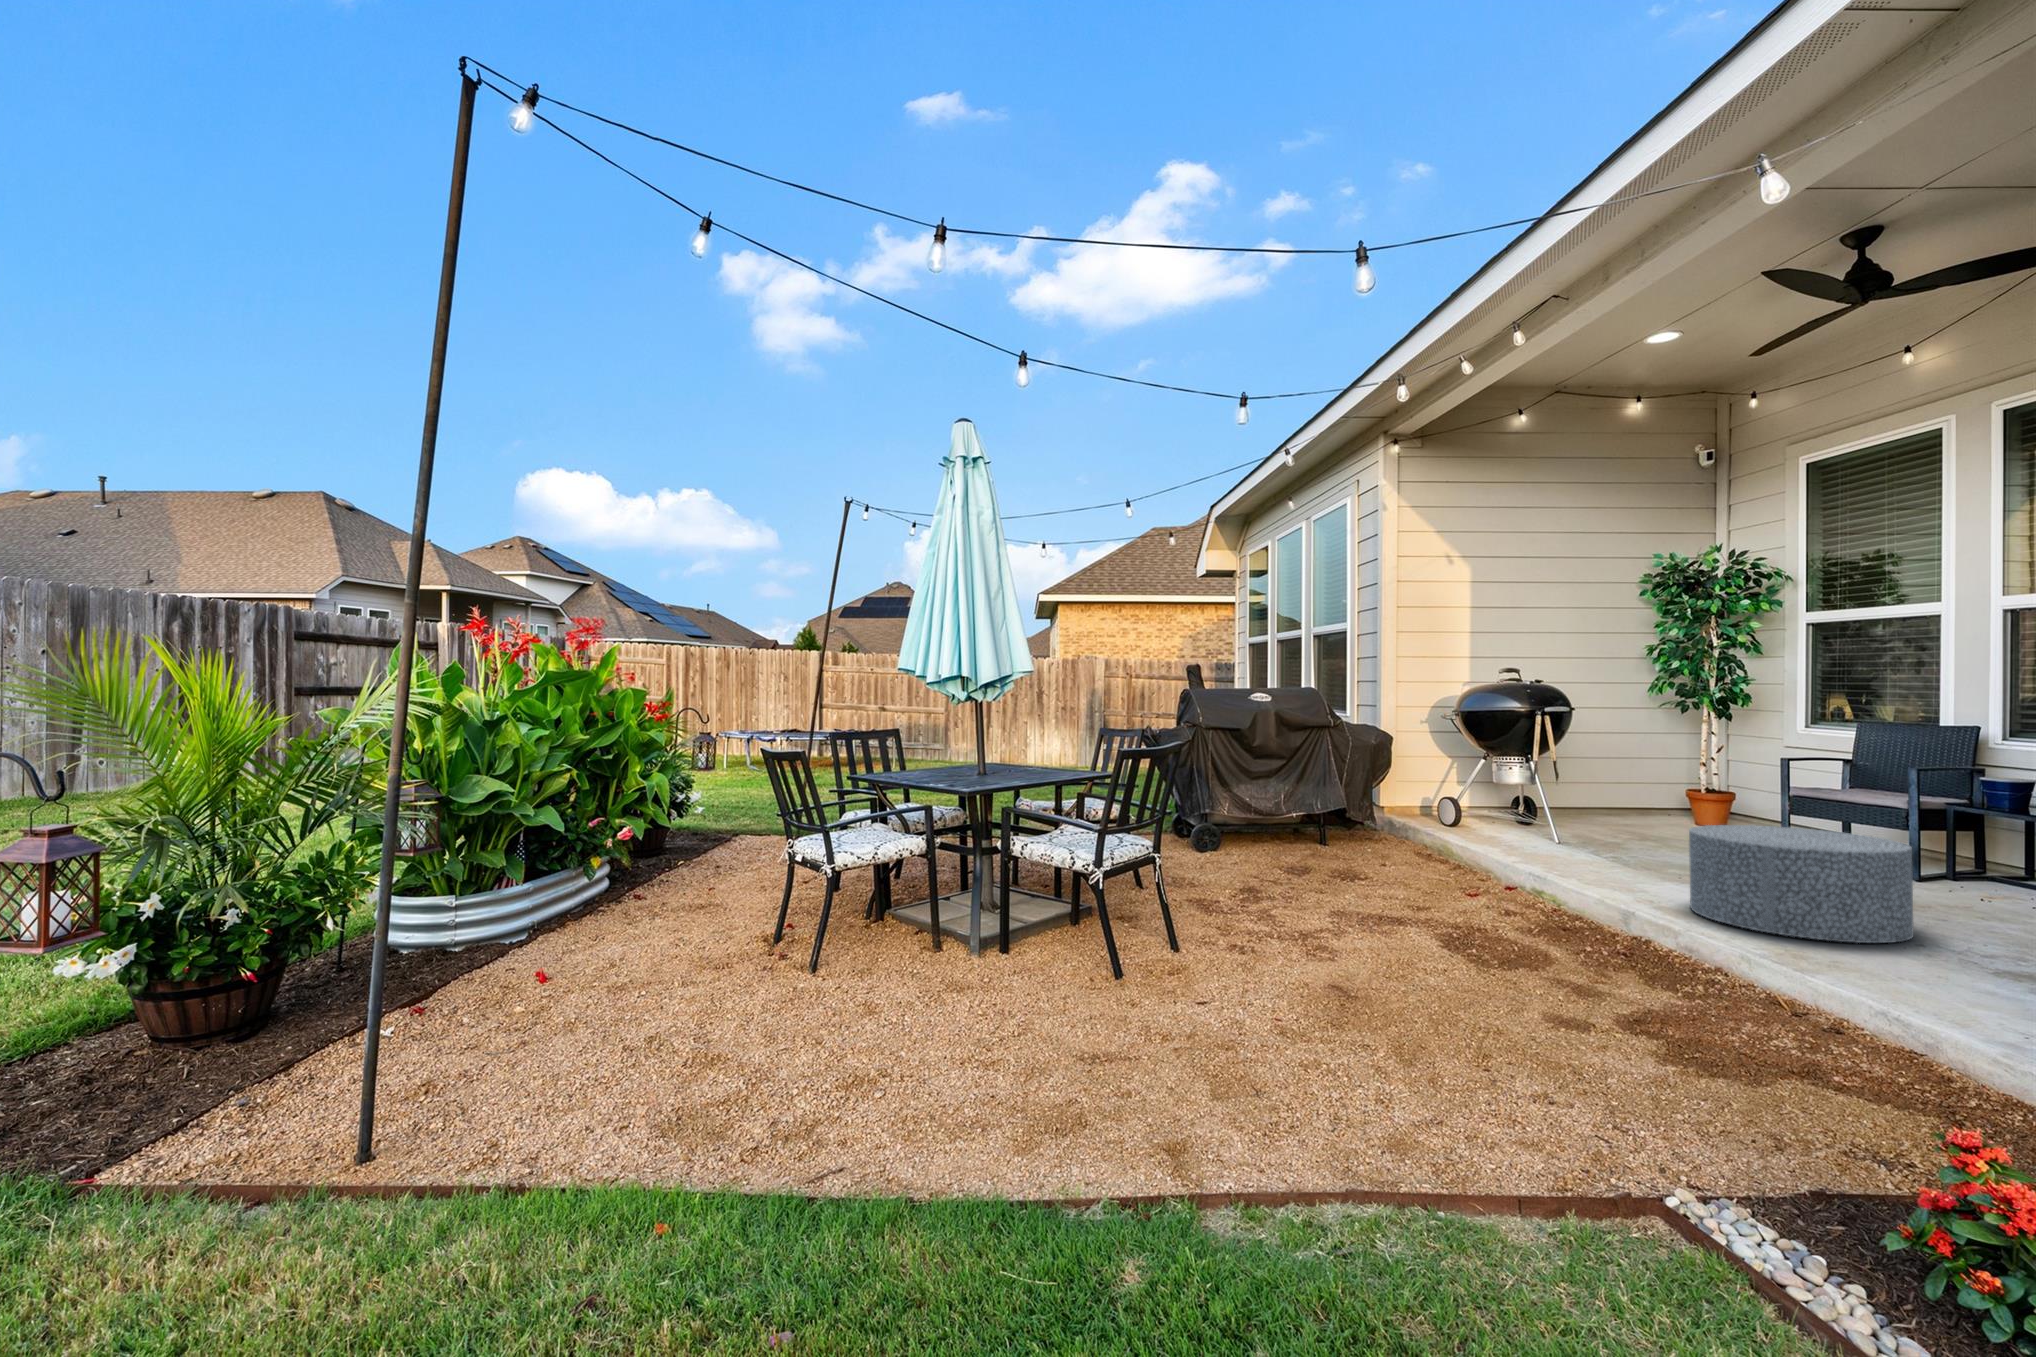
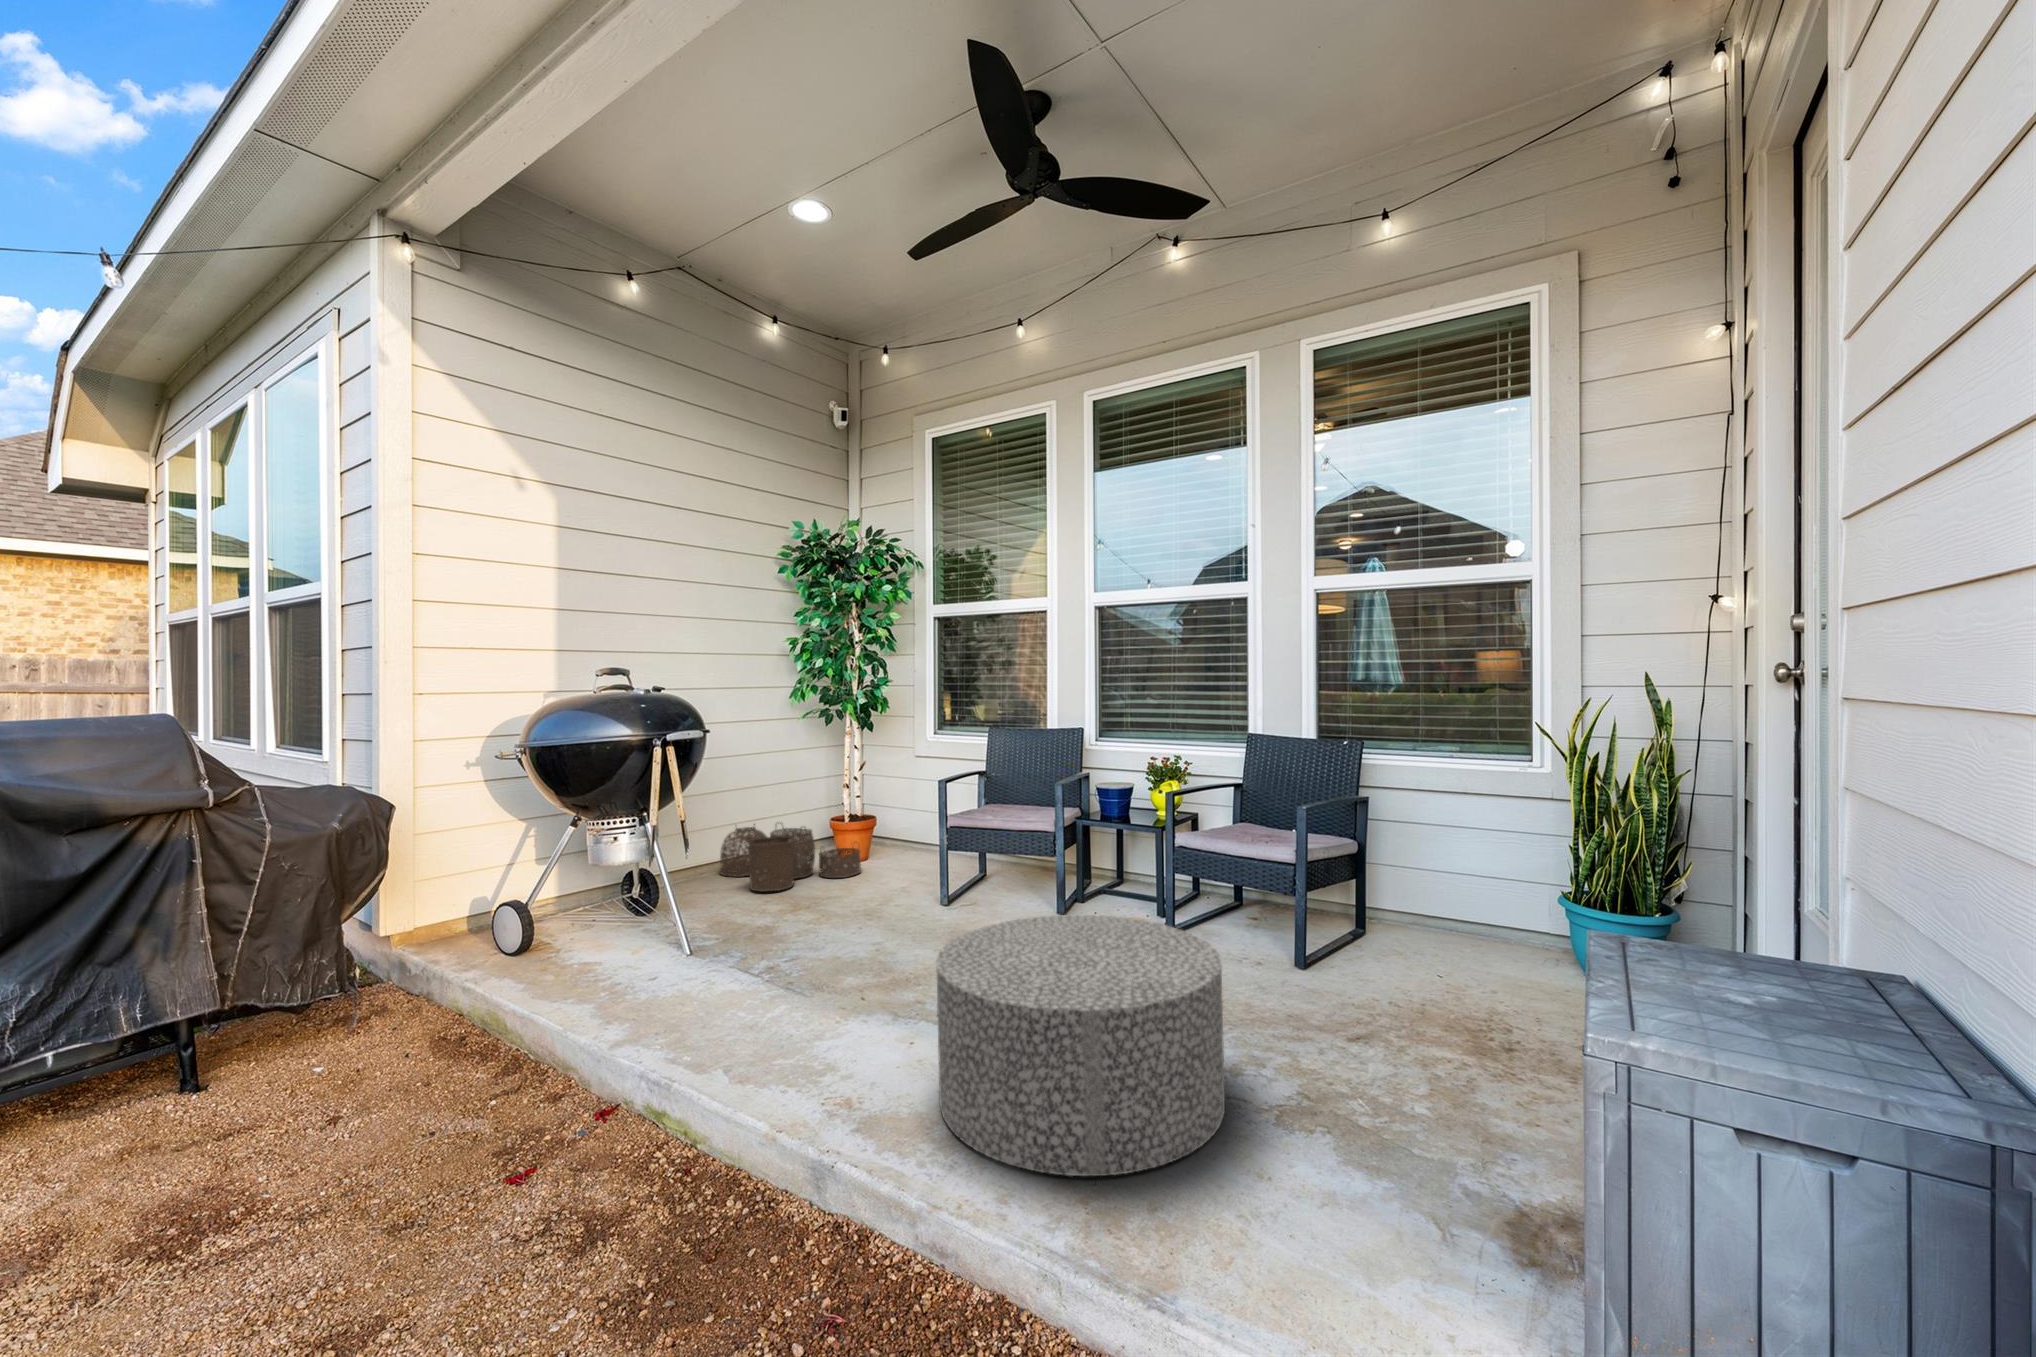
woven basket: none [1587,782,1712,830] -> present [720,824,861,891]

